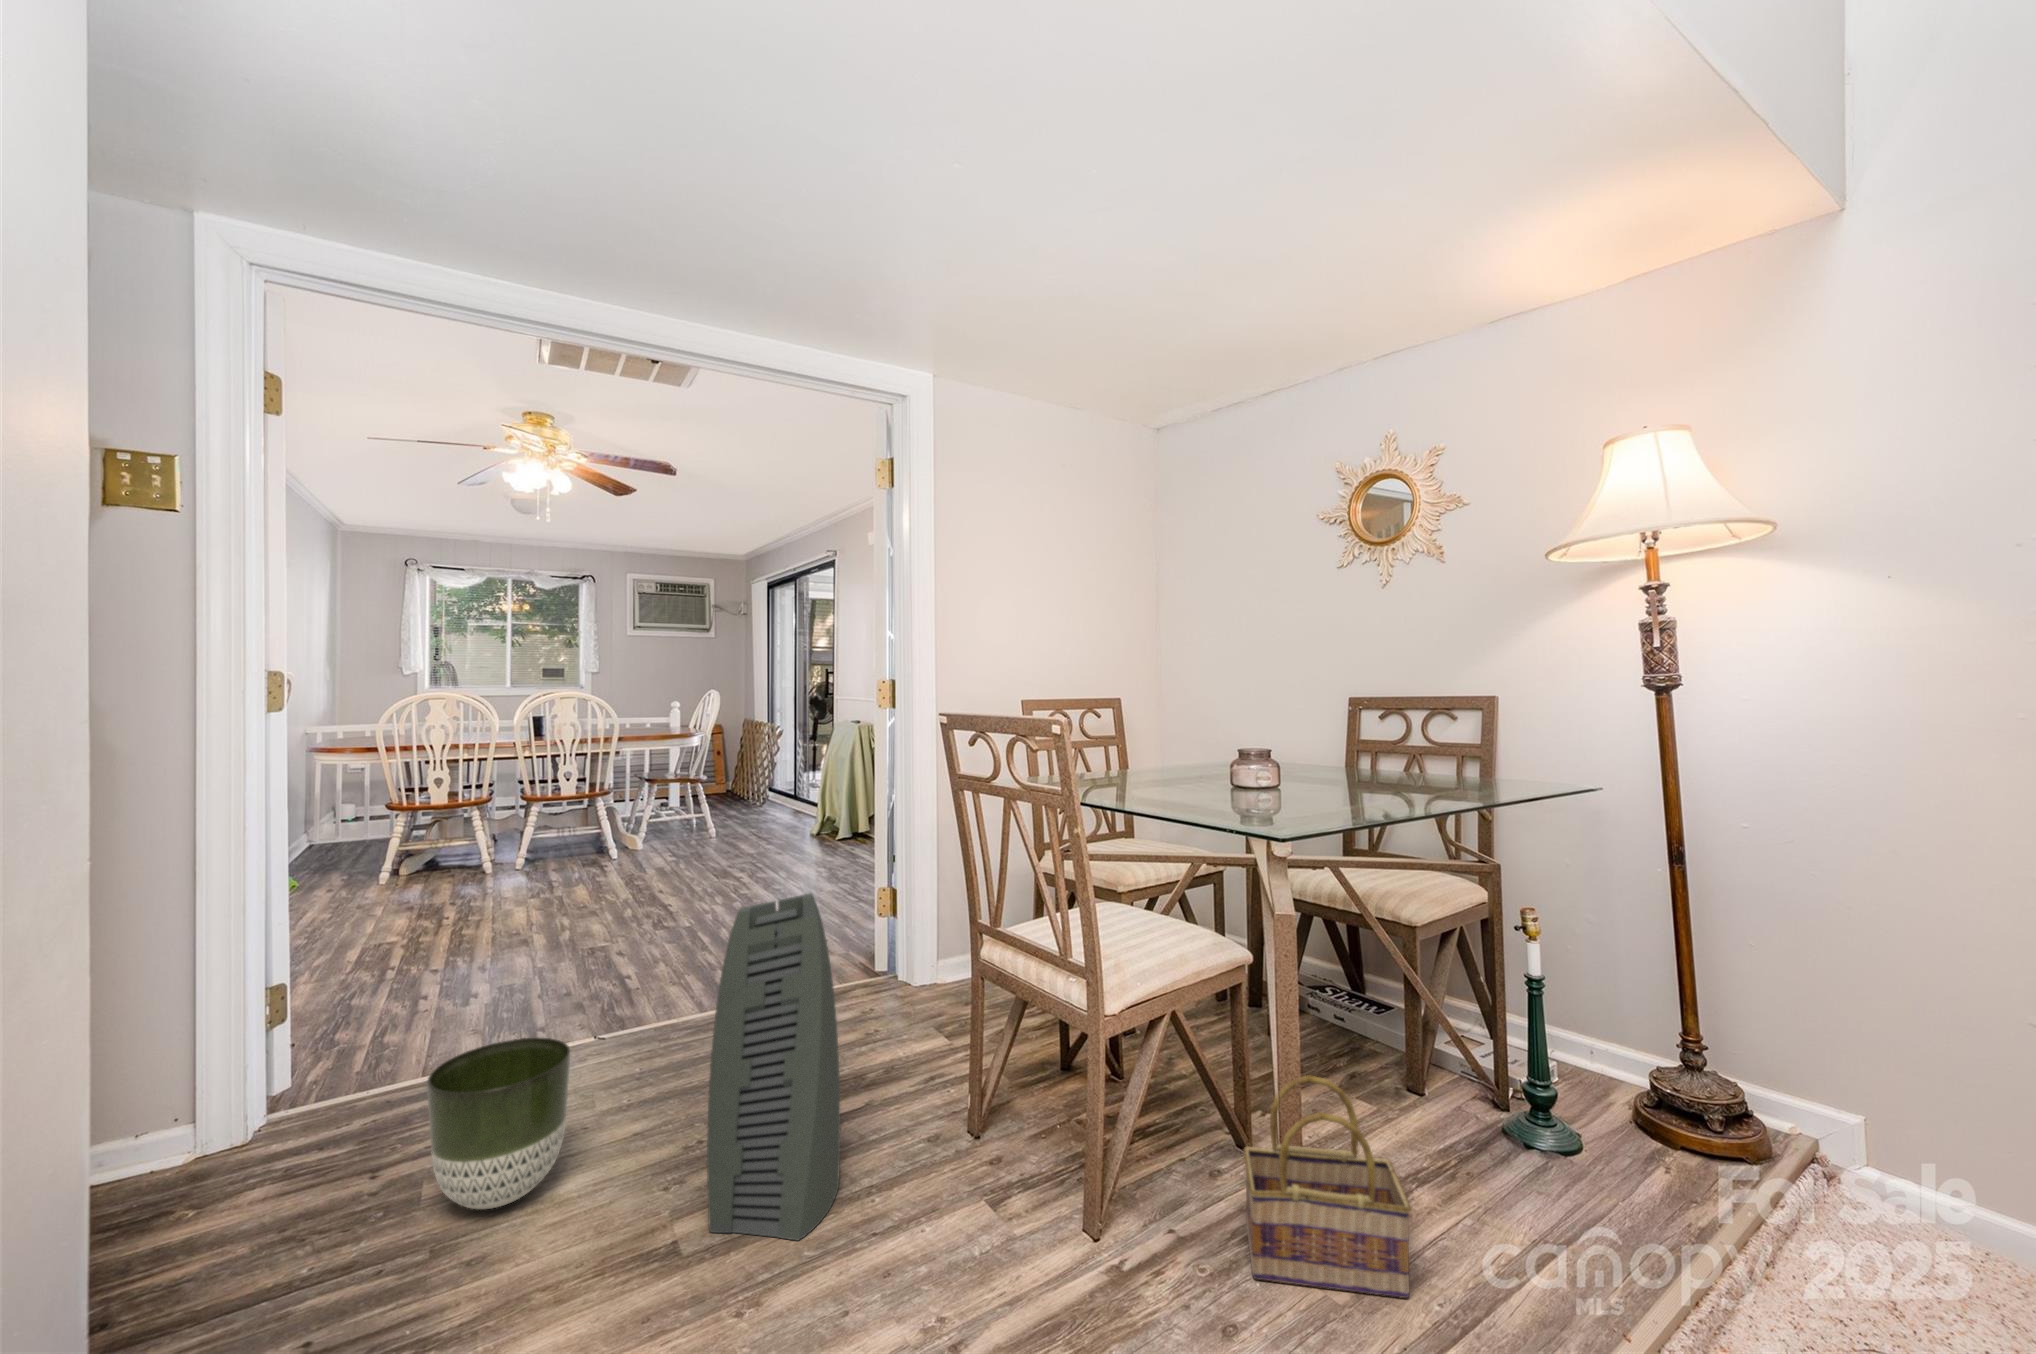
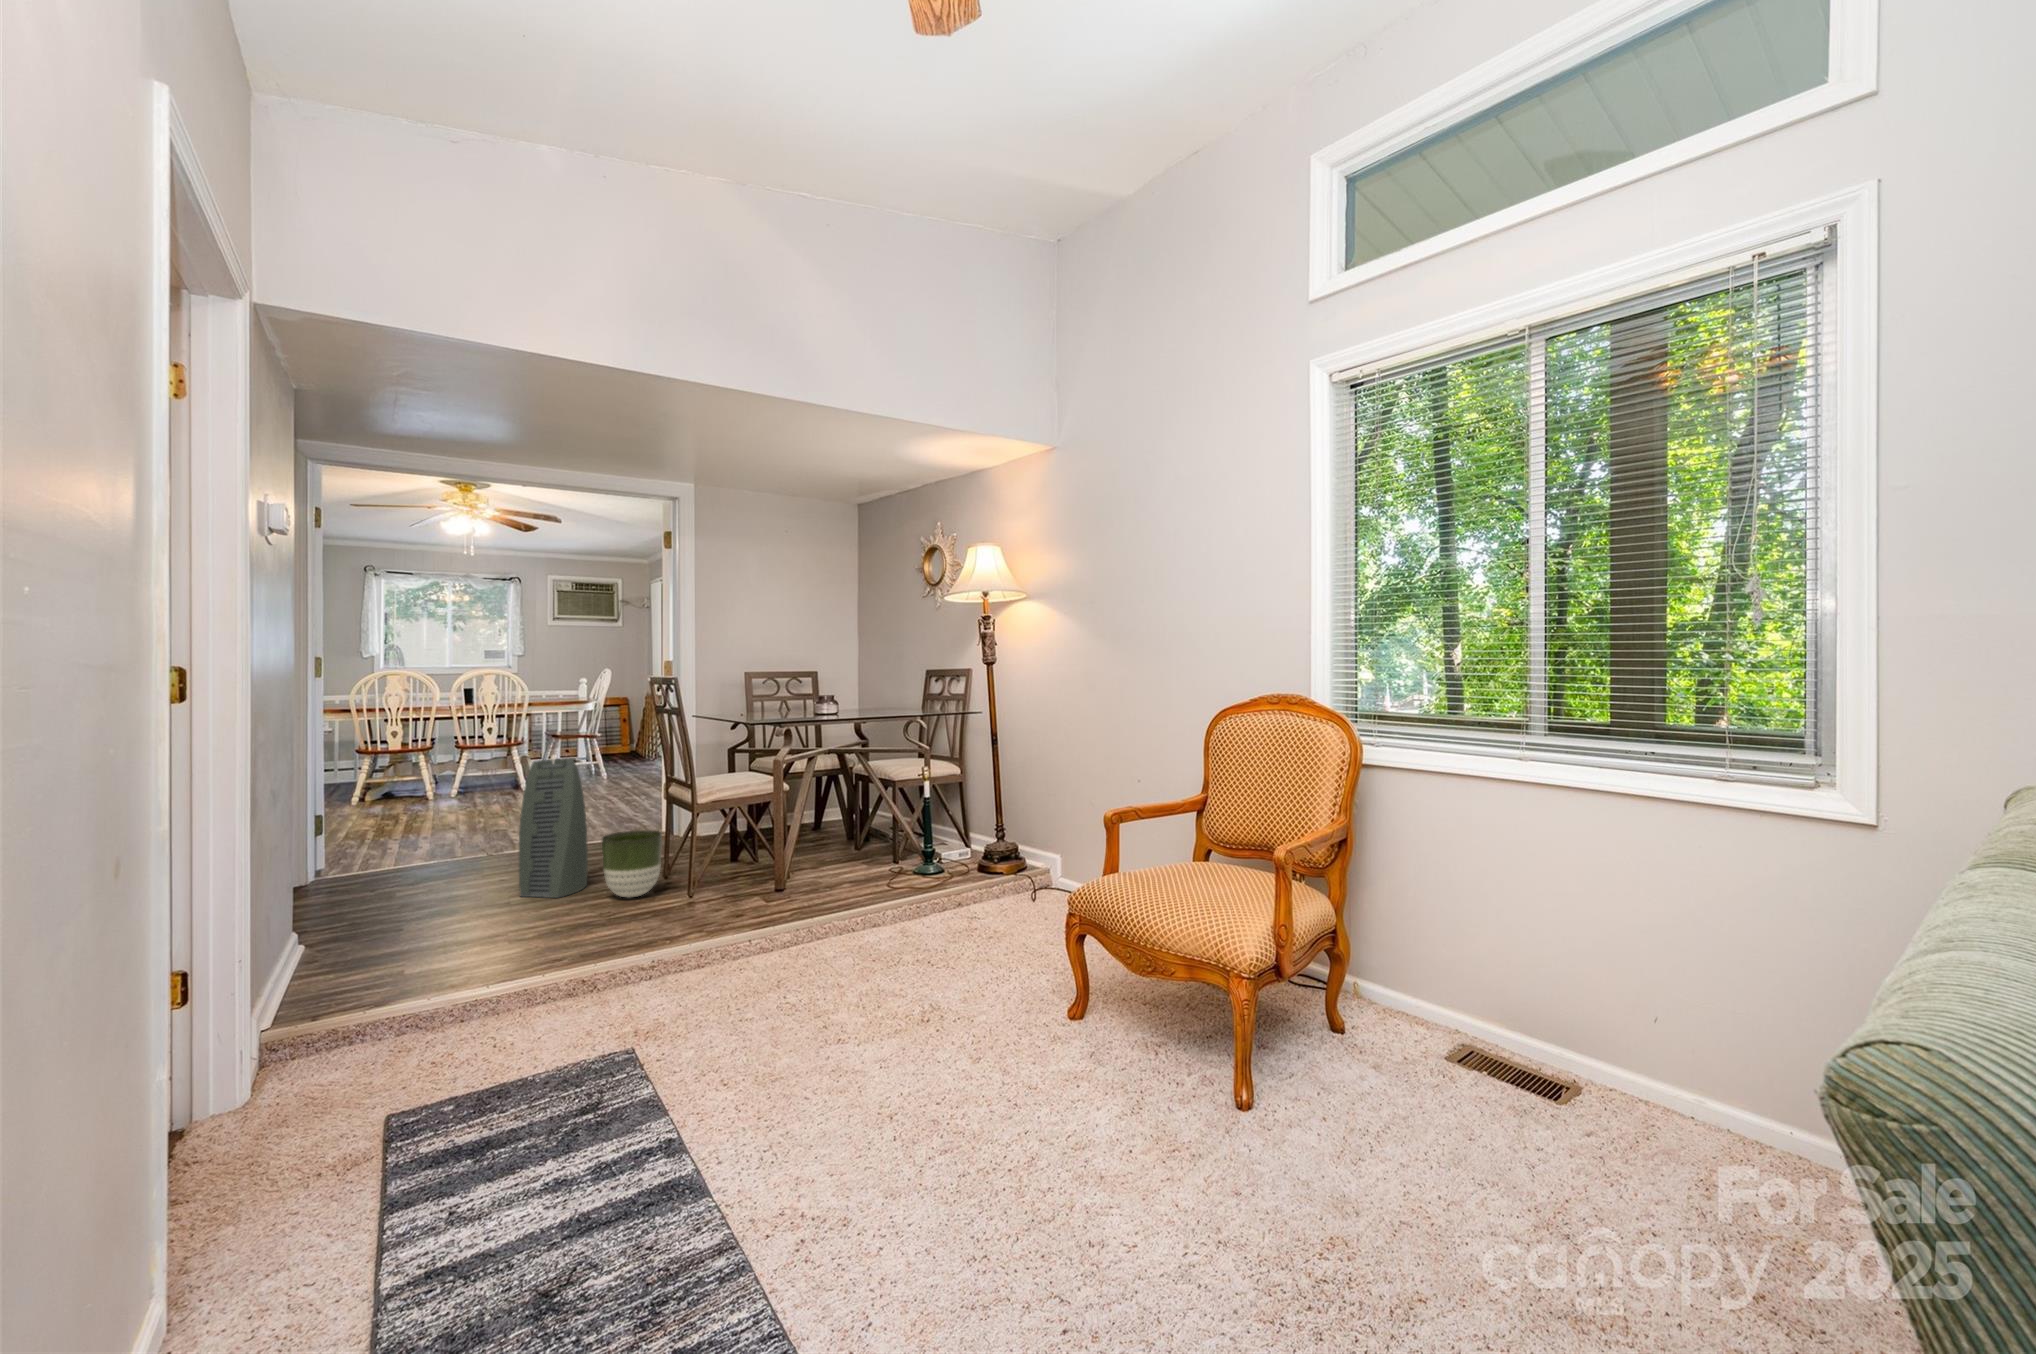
planter: present [427,1038,570,1209] -> present [602,830,662,898]
basket: present [1243,1075,1411,1298] -> none [735,828,806,905]

